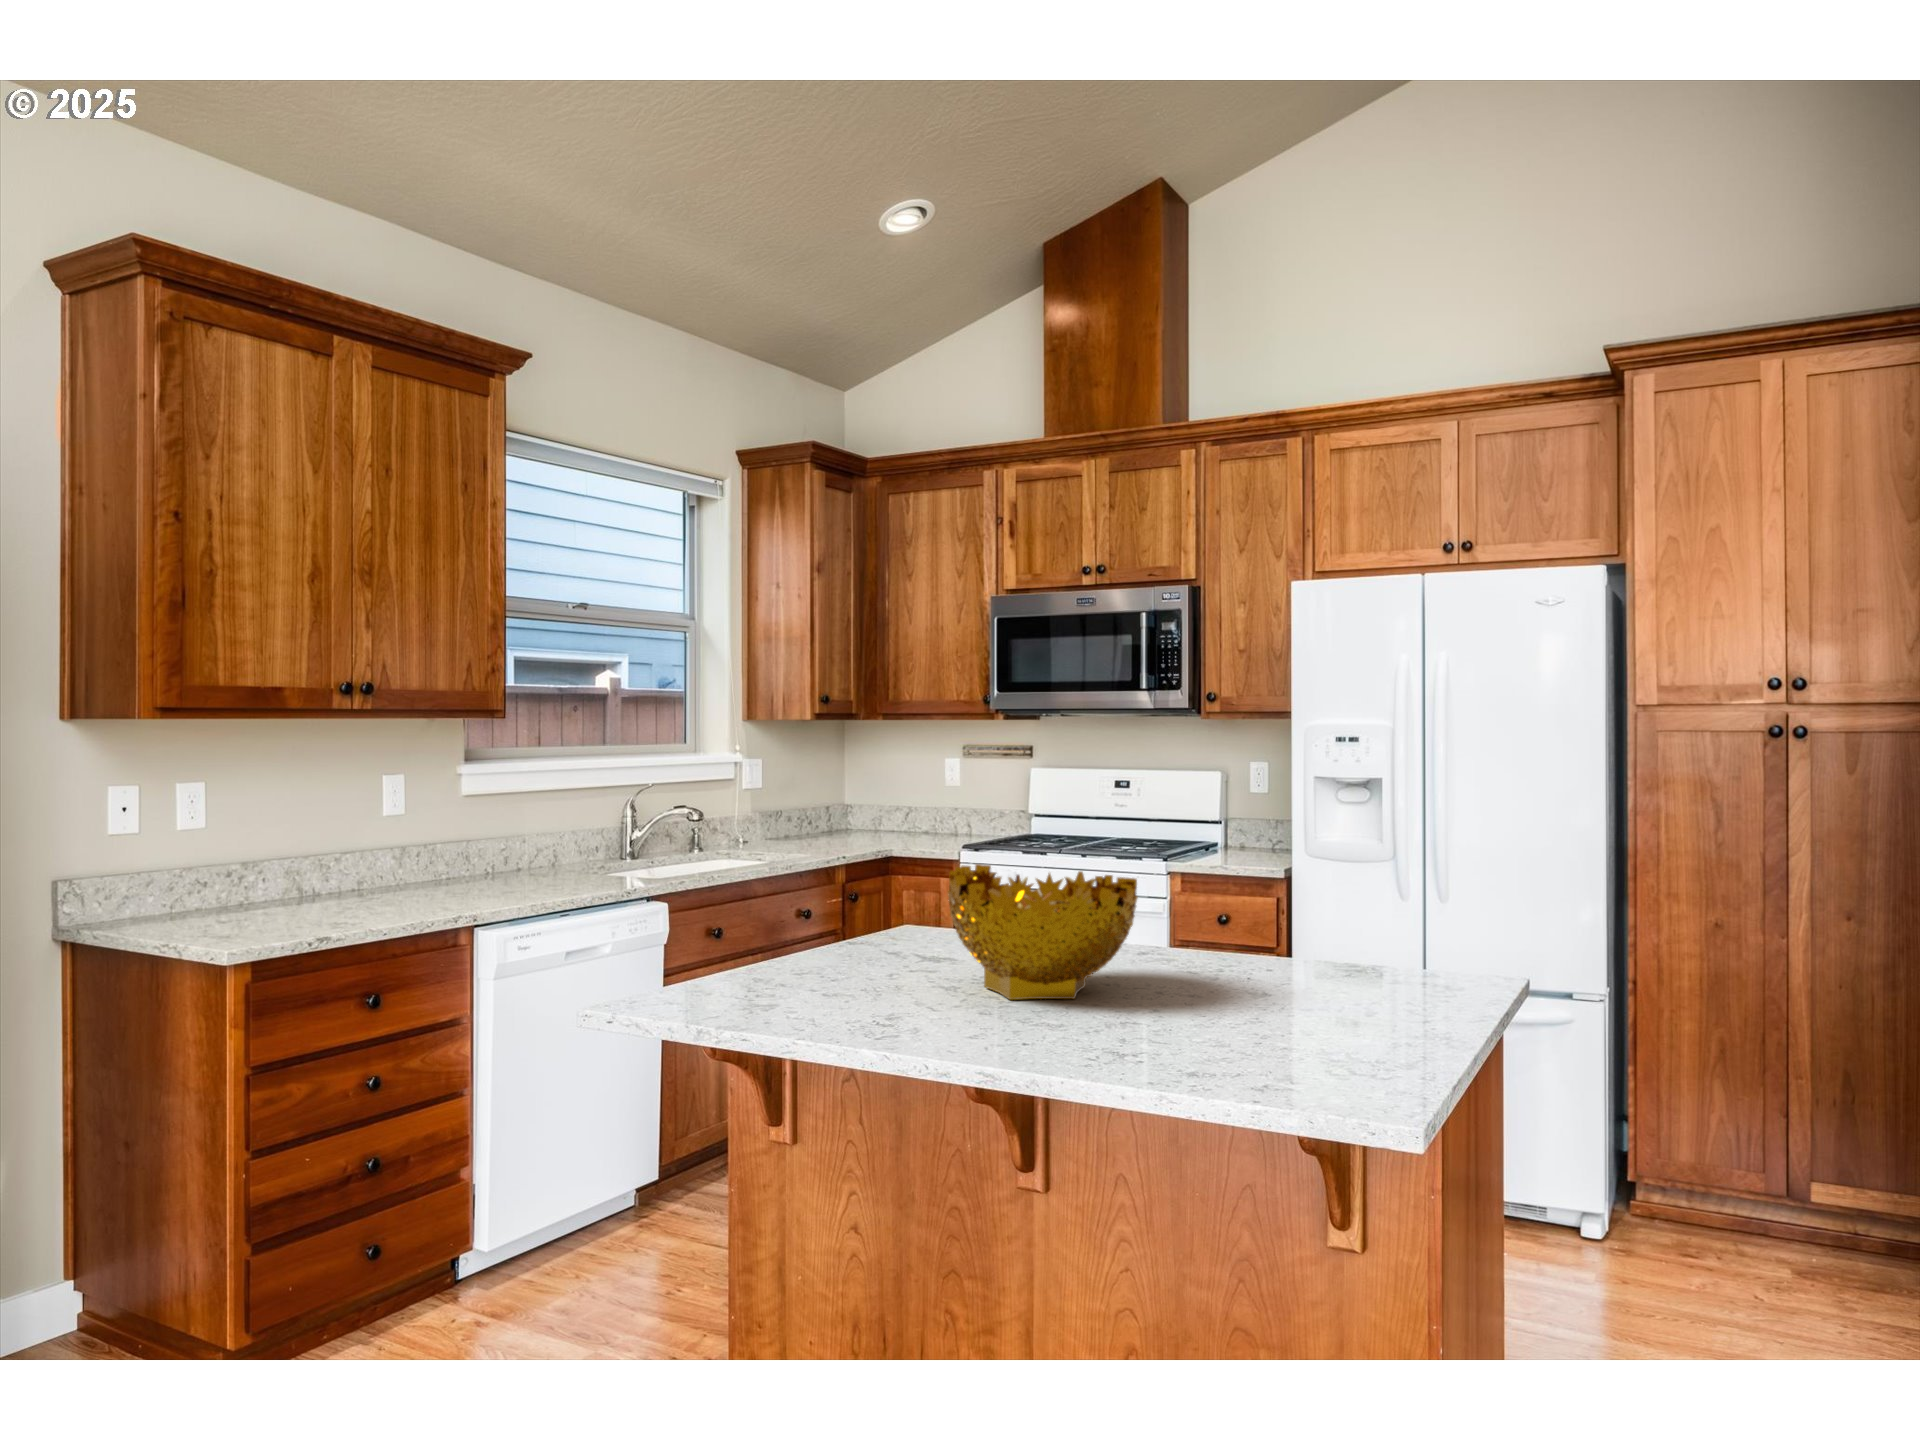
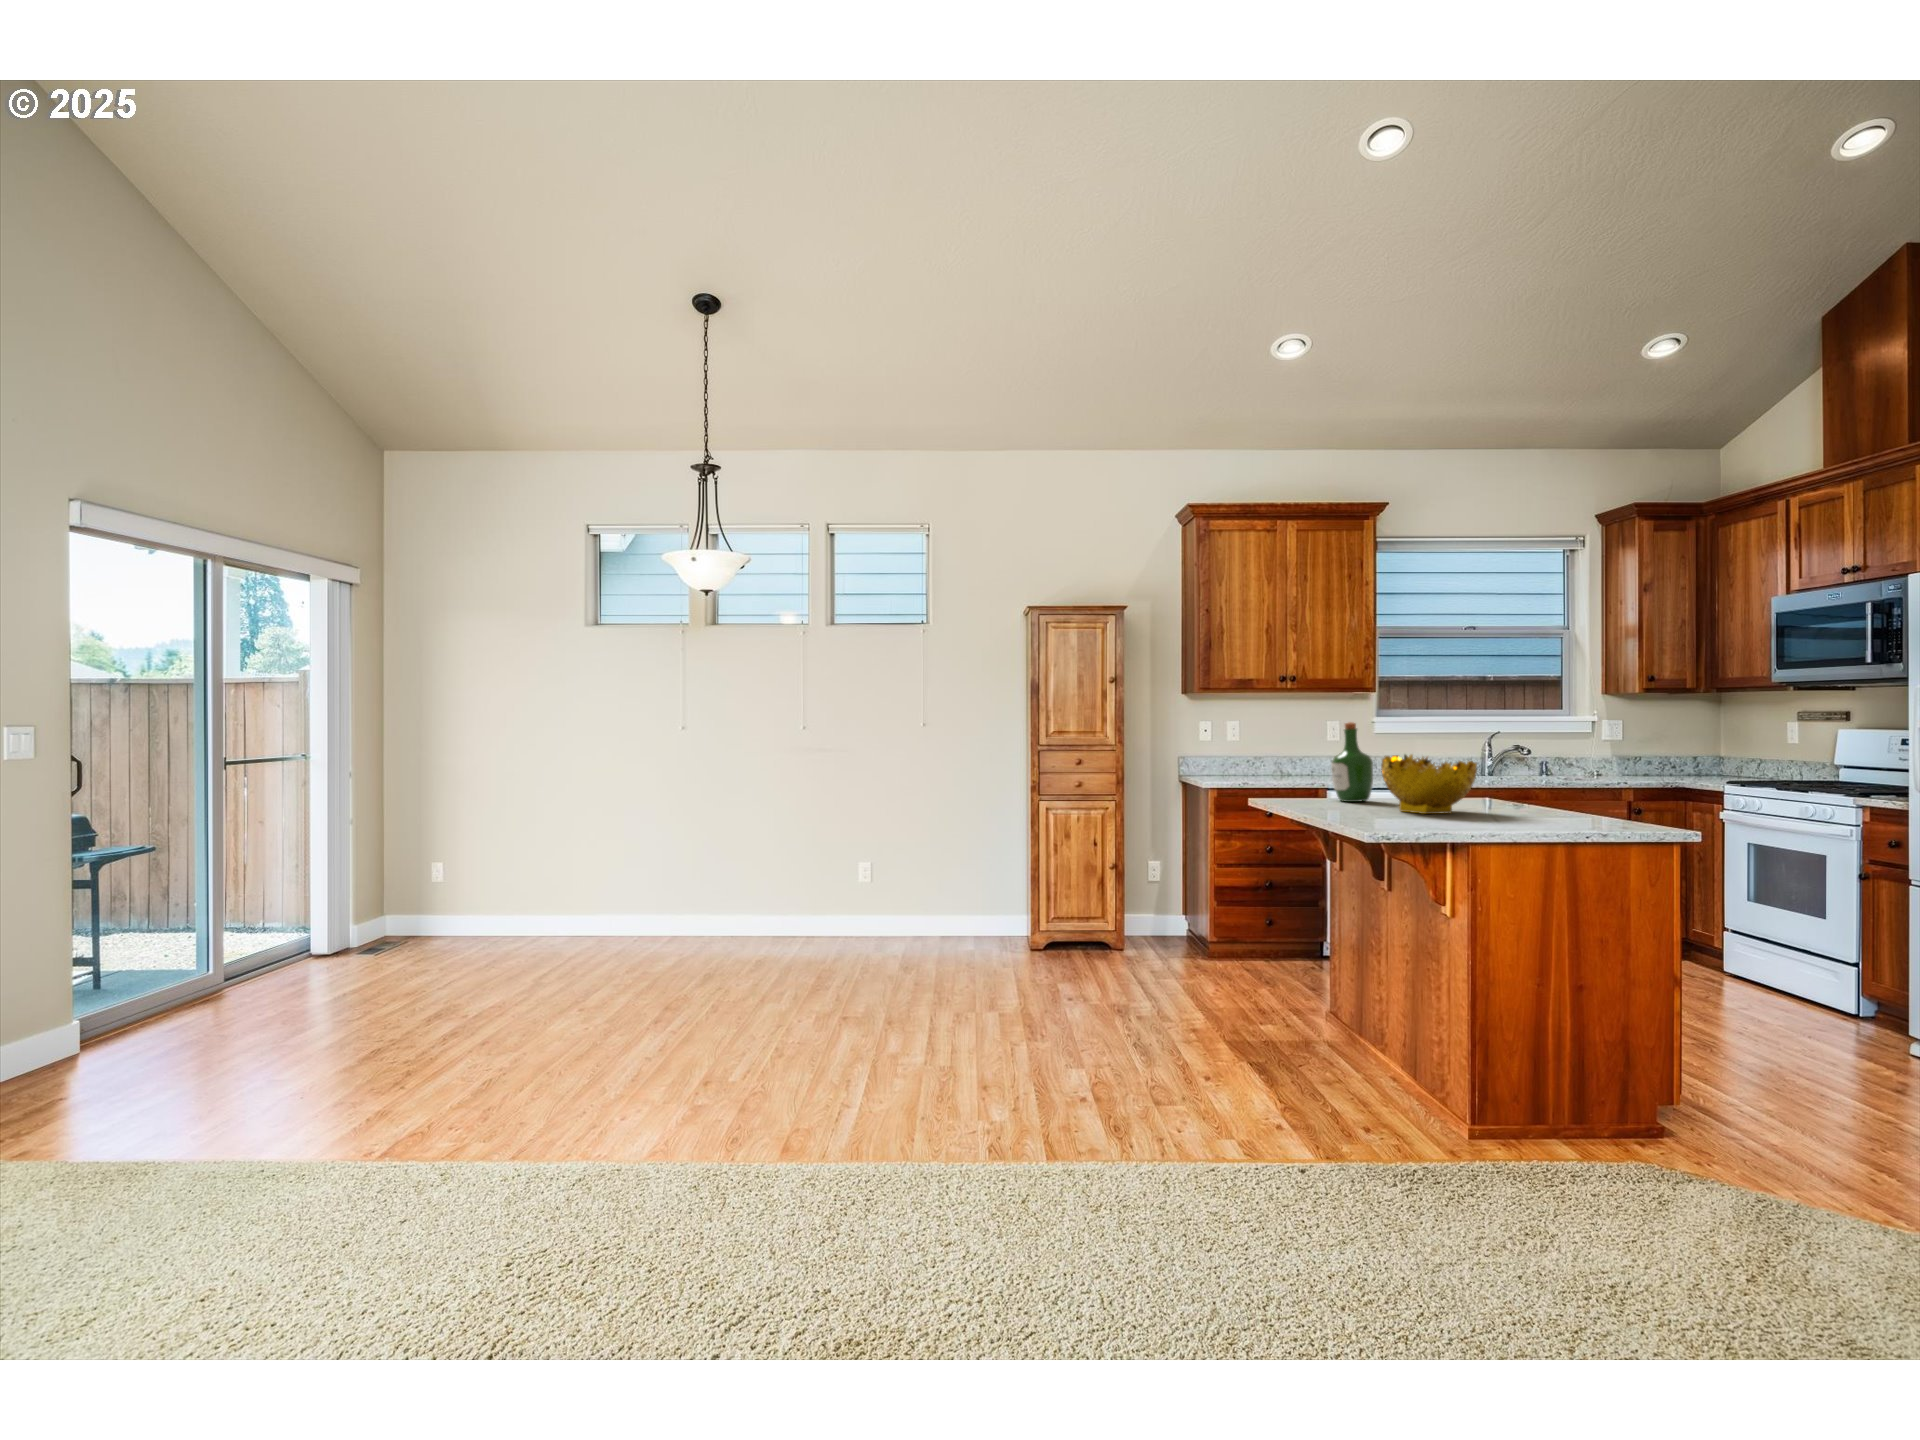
wine bottle: none [754,798,844,985] -> present [1331,722,1373,802]

